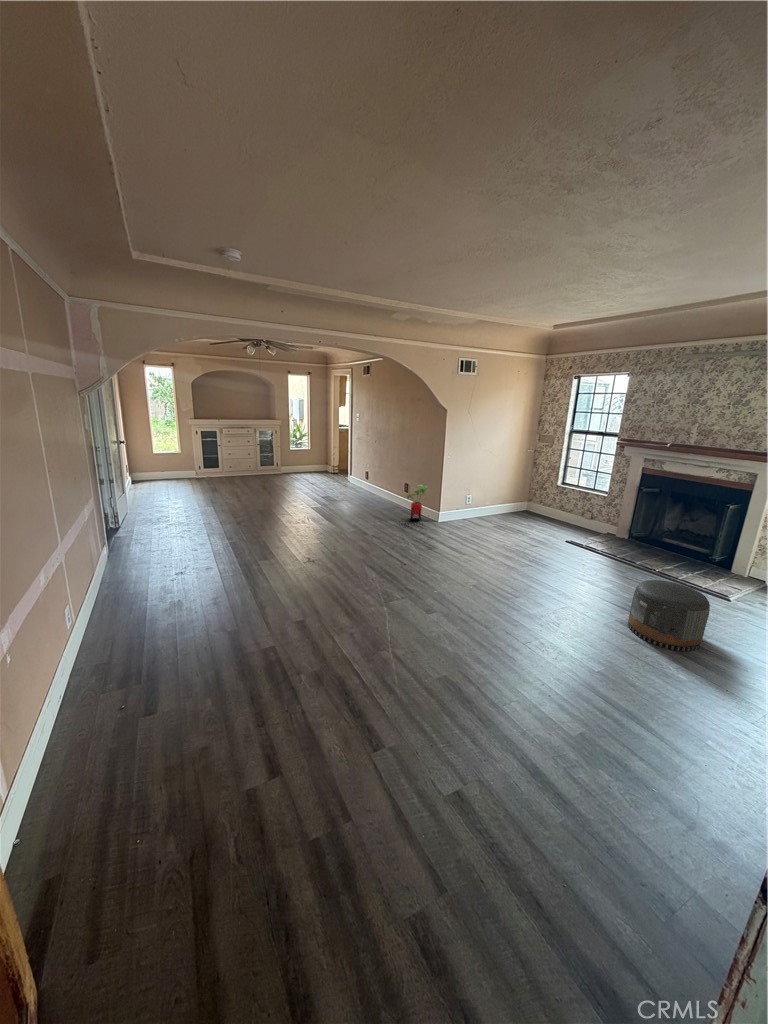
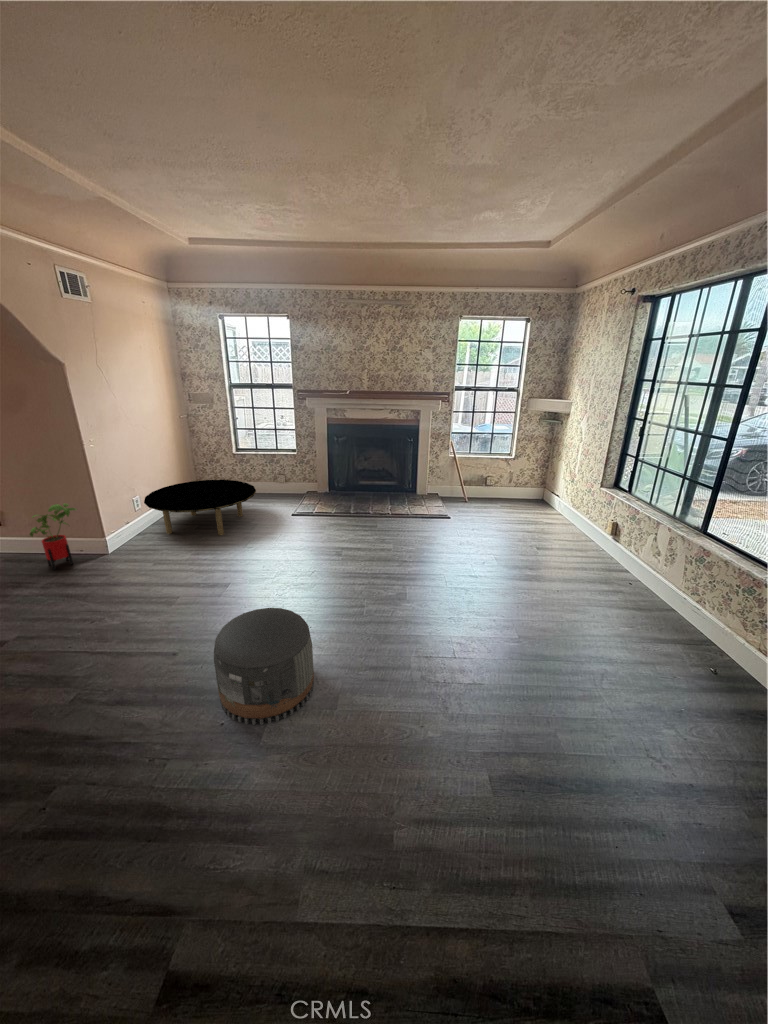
coffee table: none [468,496,546,535] -> present [144,480,256,535]
pouf: present [628,580,710,651] -> present [214,608,314,725]

